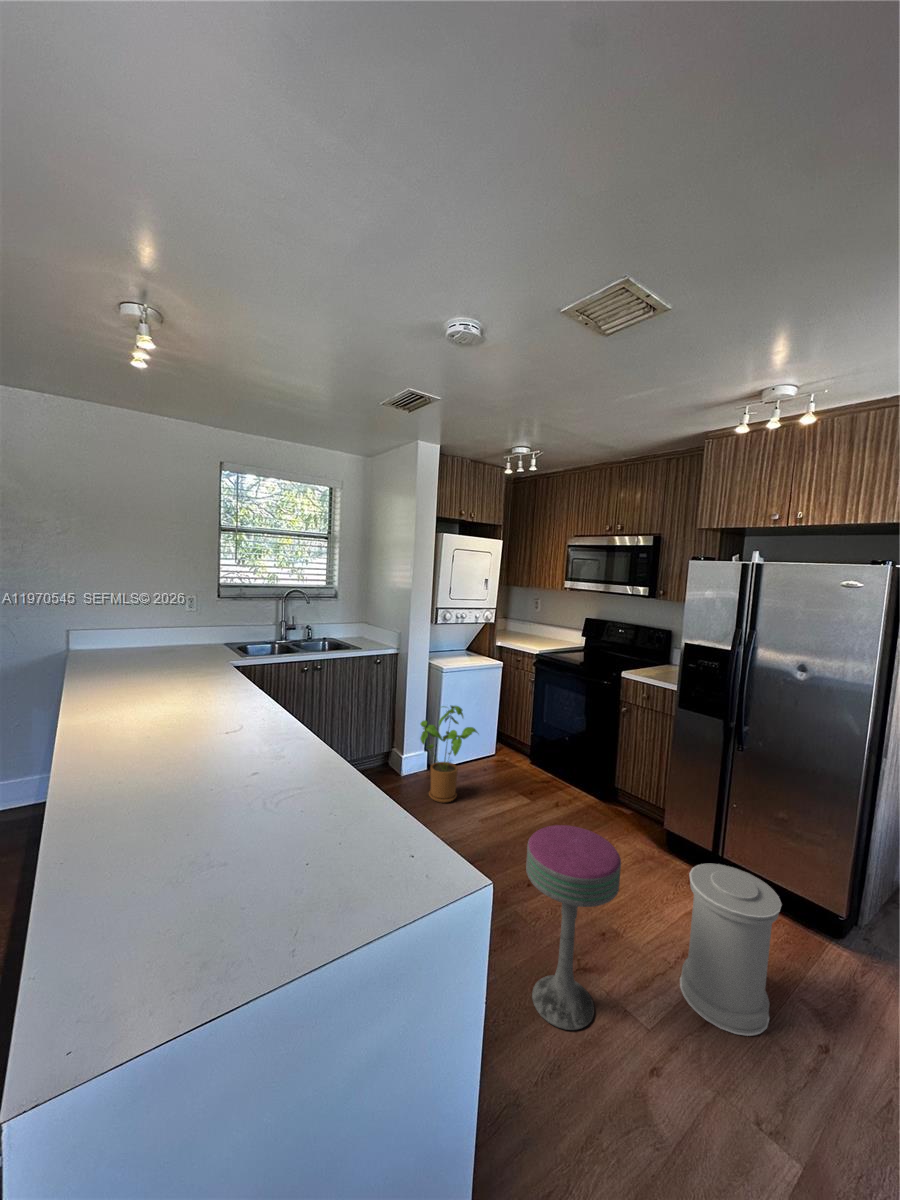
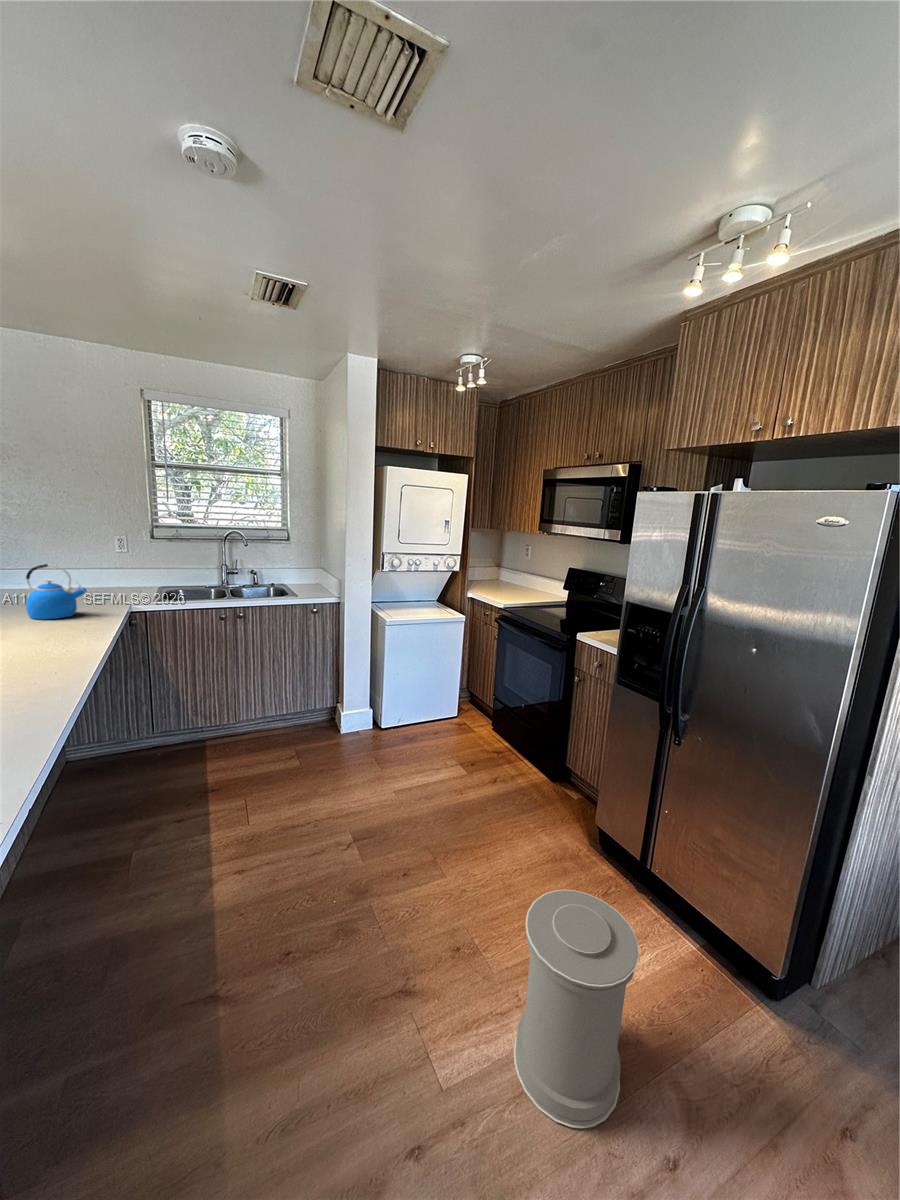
kettle: none [157,625,209,678] -> present [26,564,87,619]
house plant: present [420,706,477,803] -> none [342,661,408,765]
bar stool: present [526,825,621,1030] -> none [295,822,416,1076]

